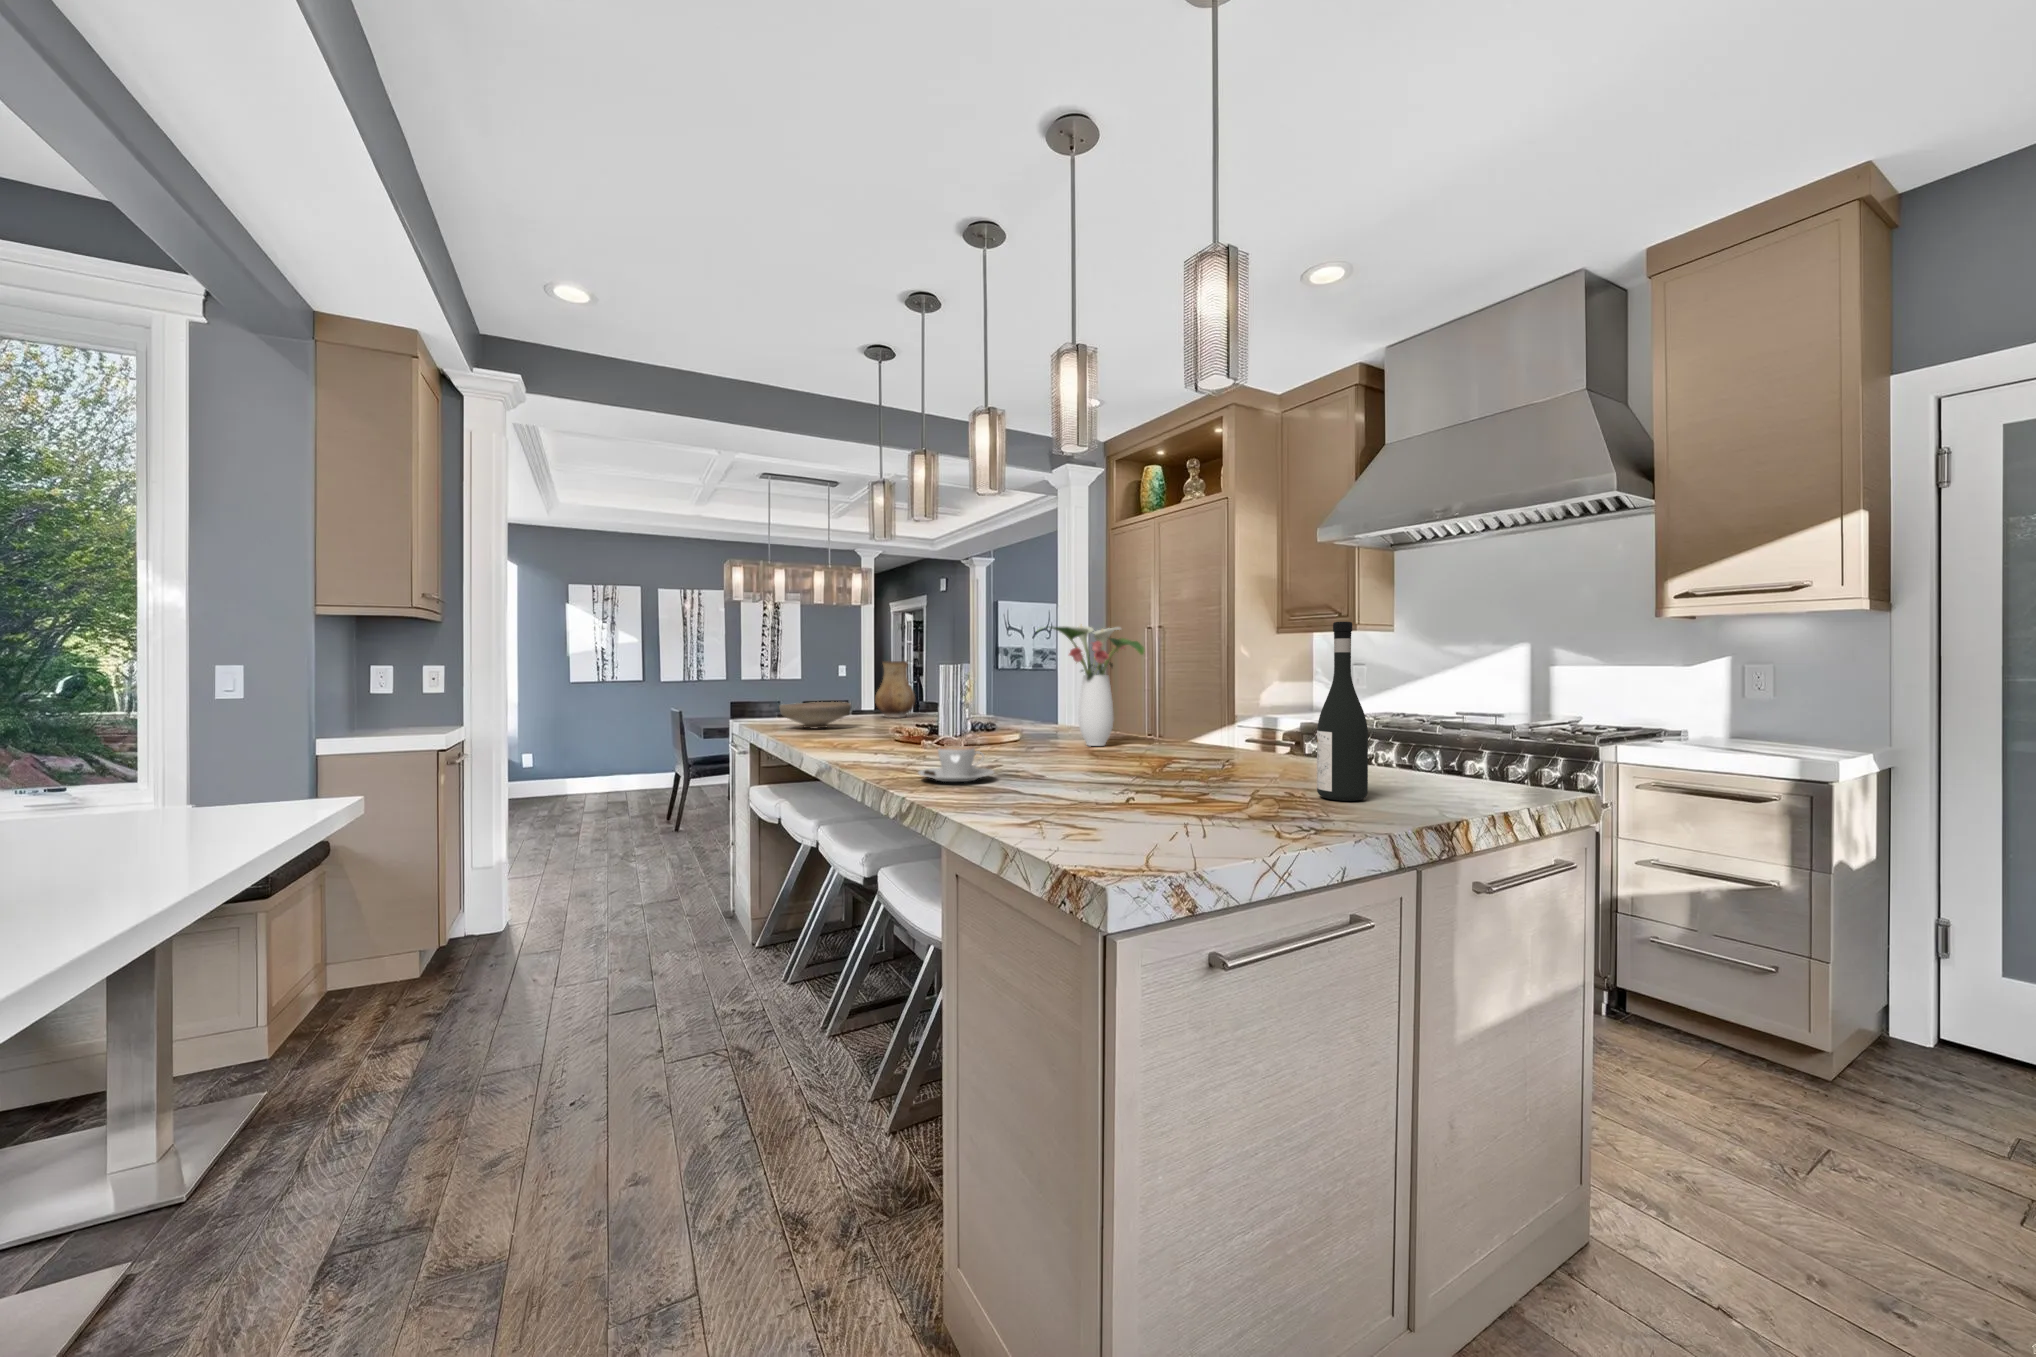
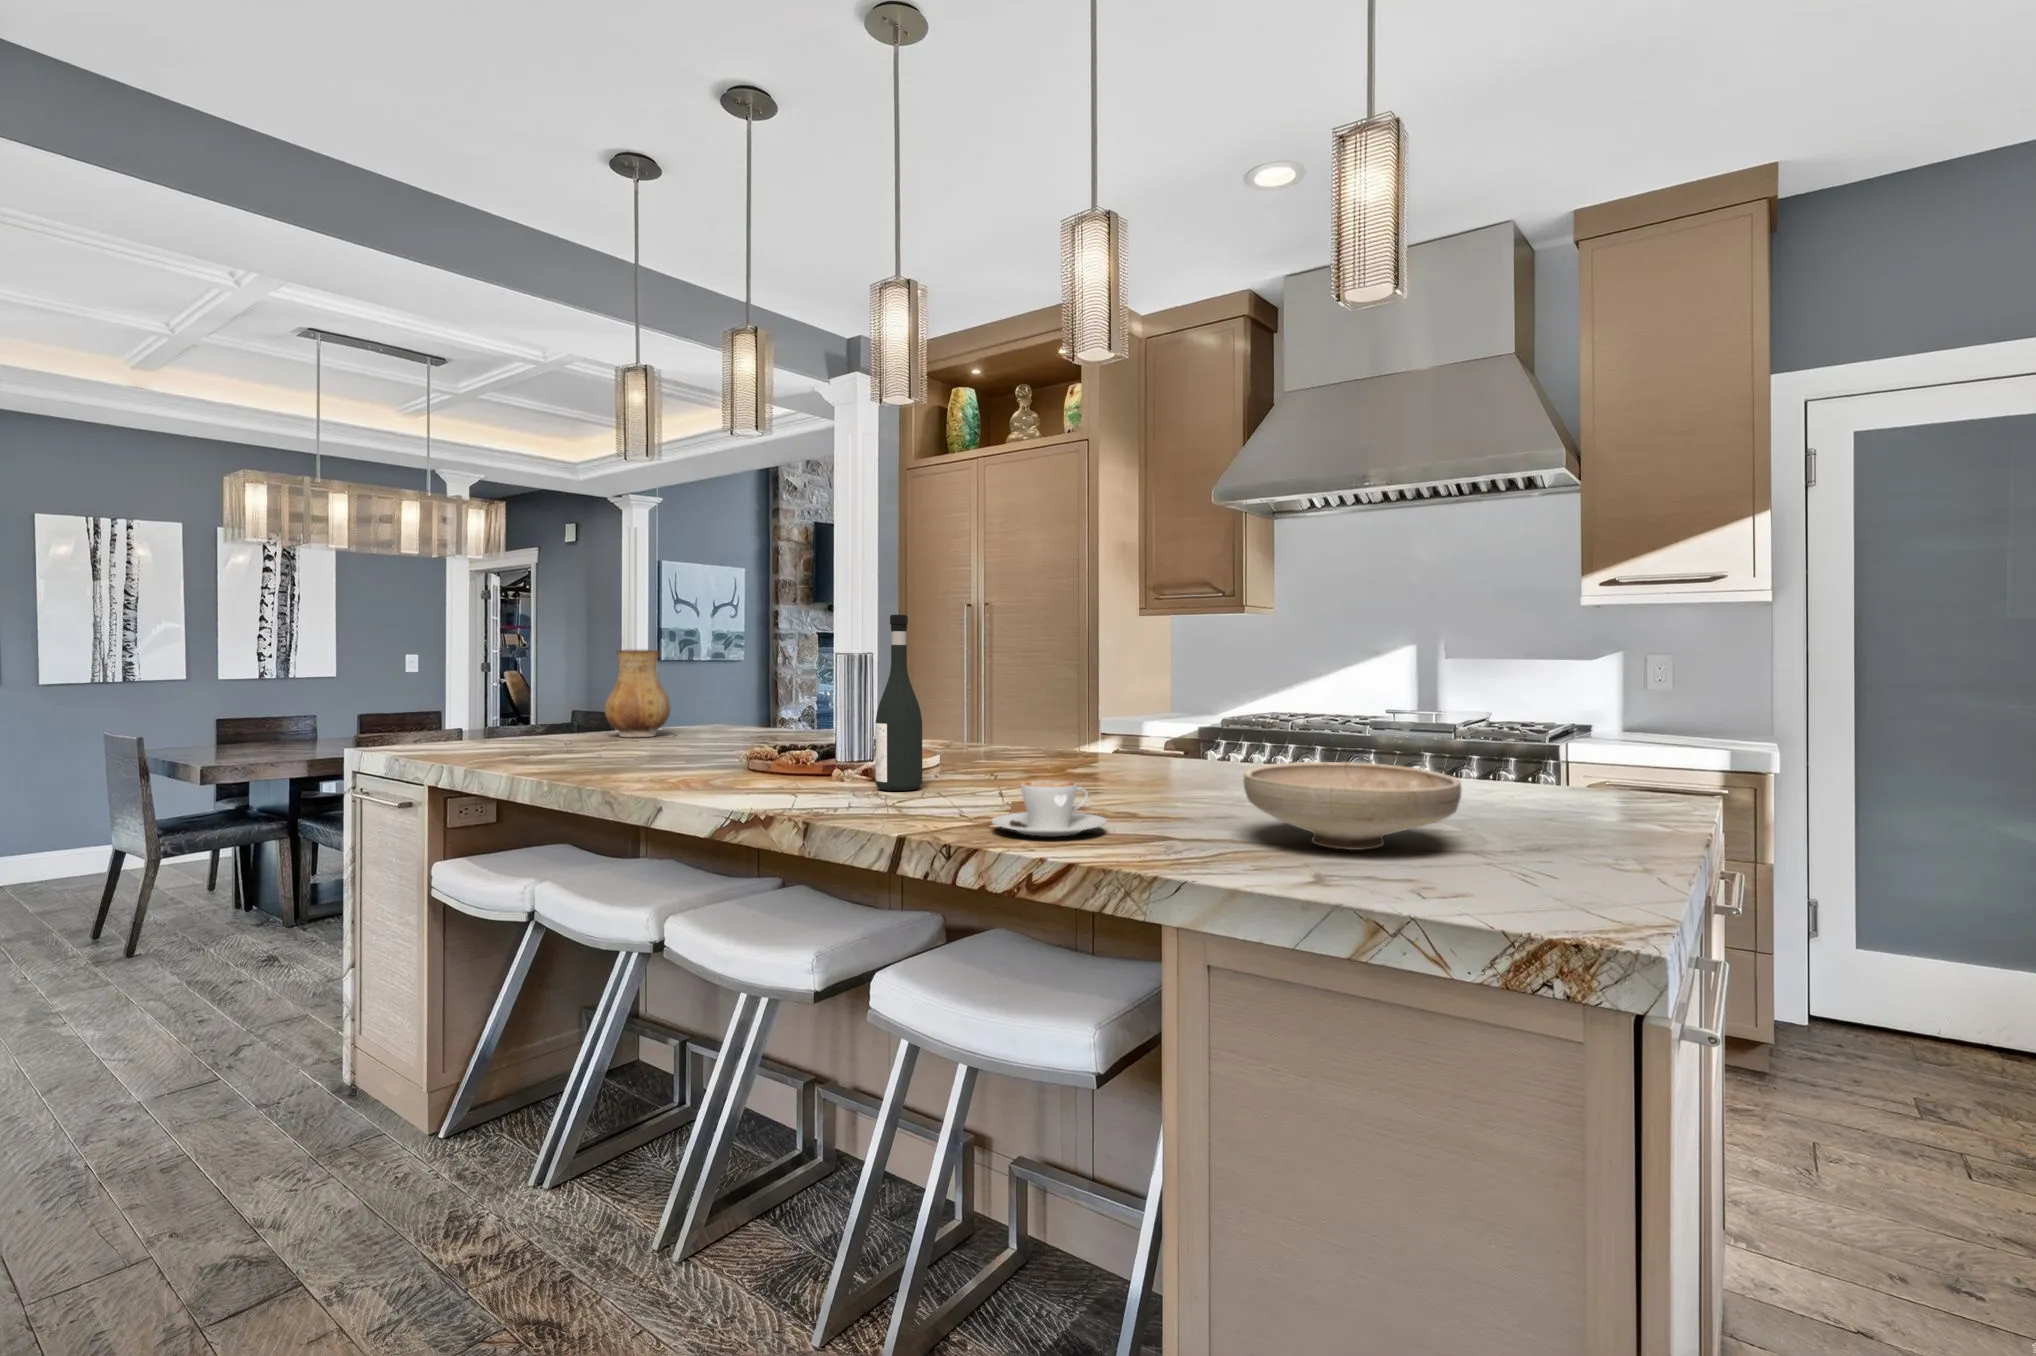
wine bottle: present [1317,622,1368,801] -> present [875,615,922,791]
flower arrangement: present [1051,625,1144,746] -> none [1000,599,1153,770]
bowl: present [779,702,851,729] -> present [1243,762,1461,850]

